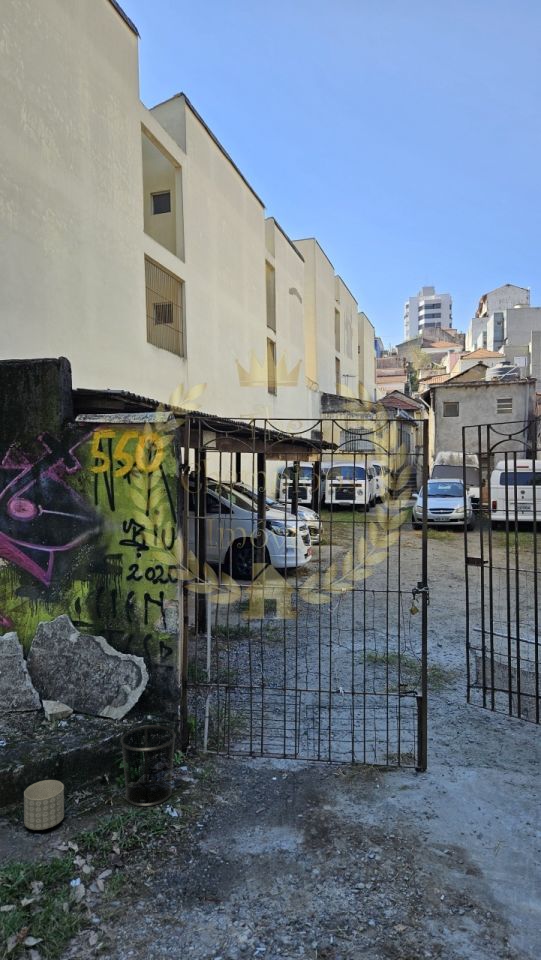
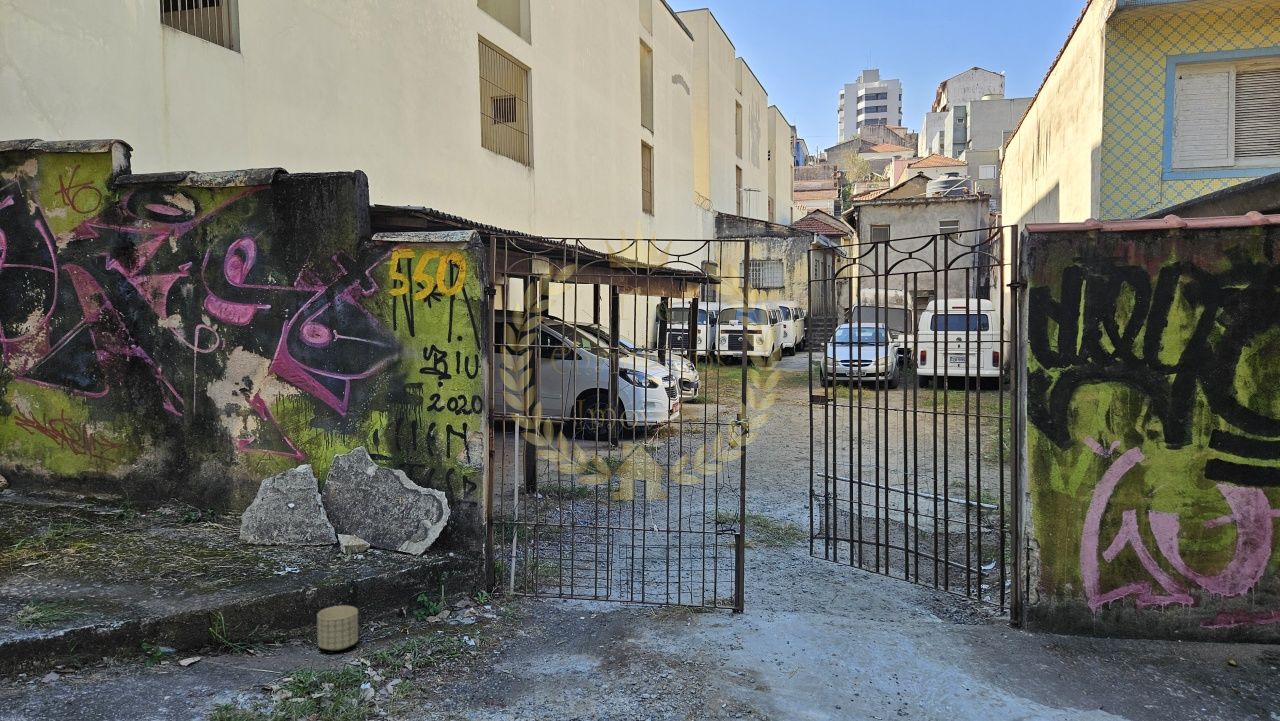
waste bin: present [120,726,176,806] -> none [417,559,475,636]

